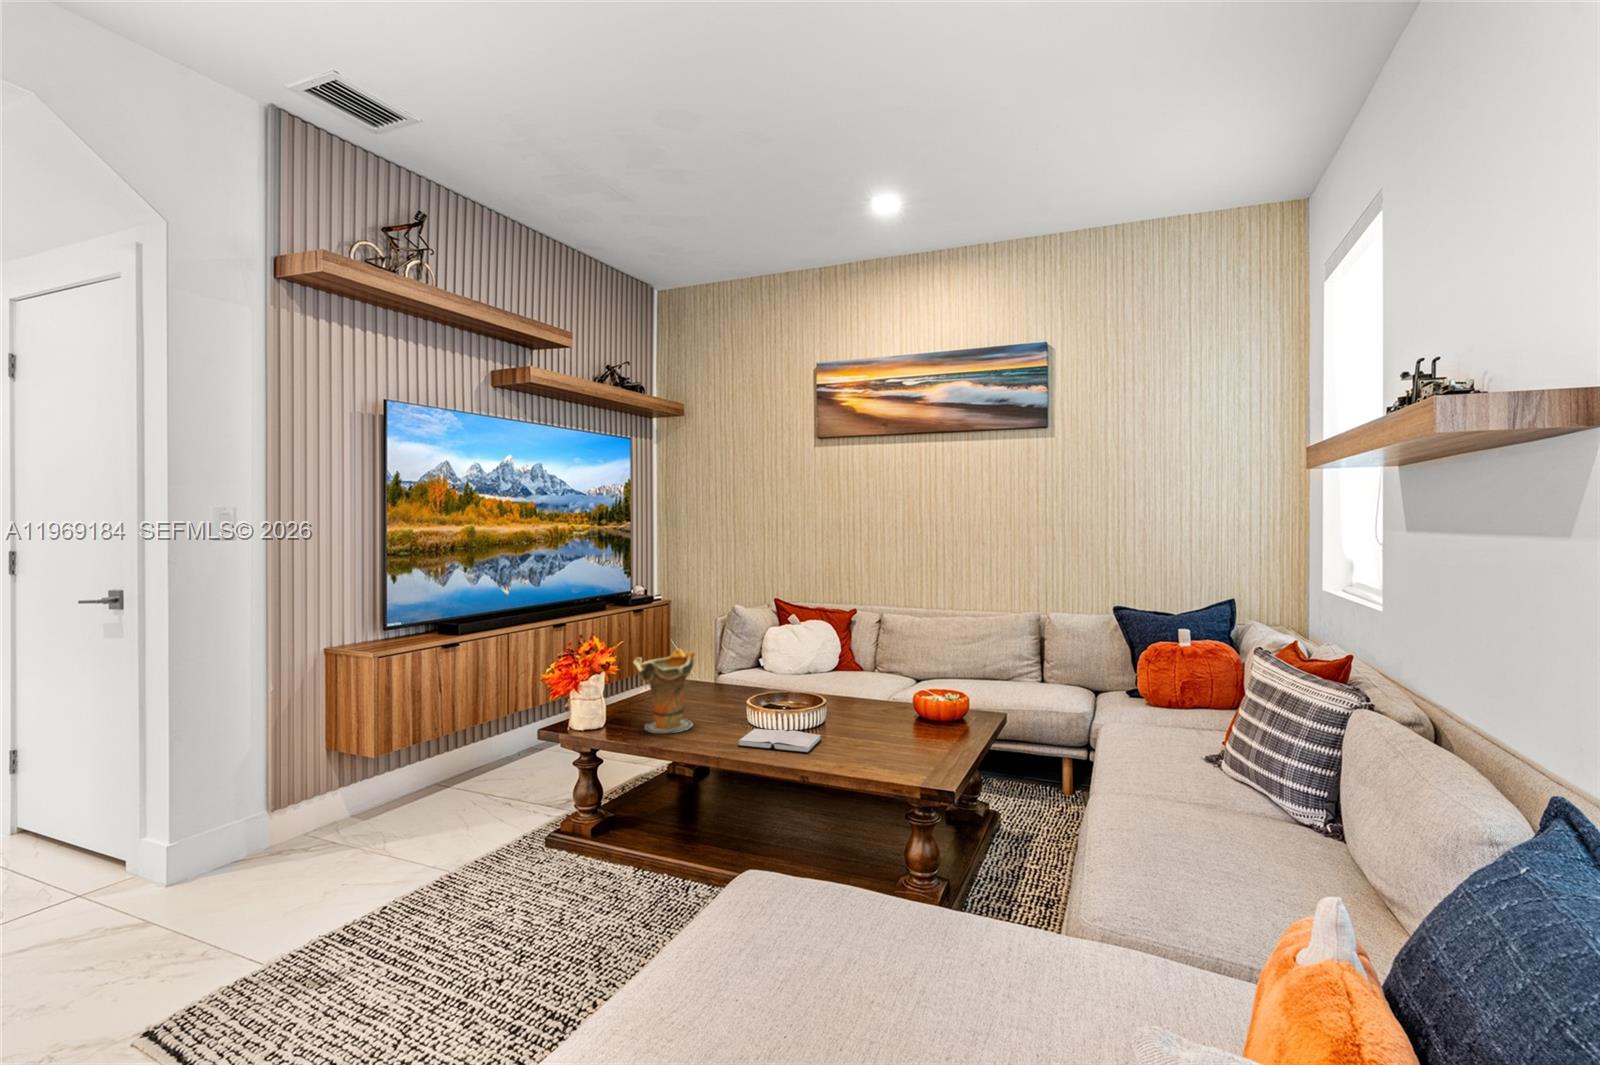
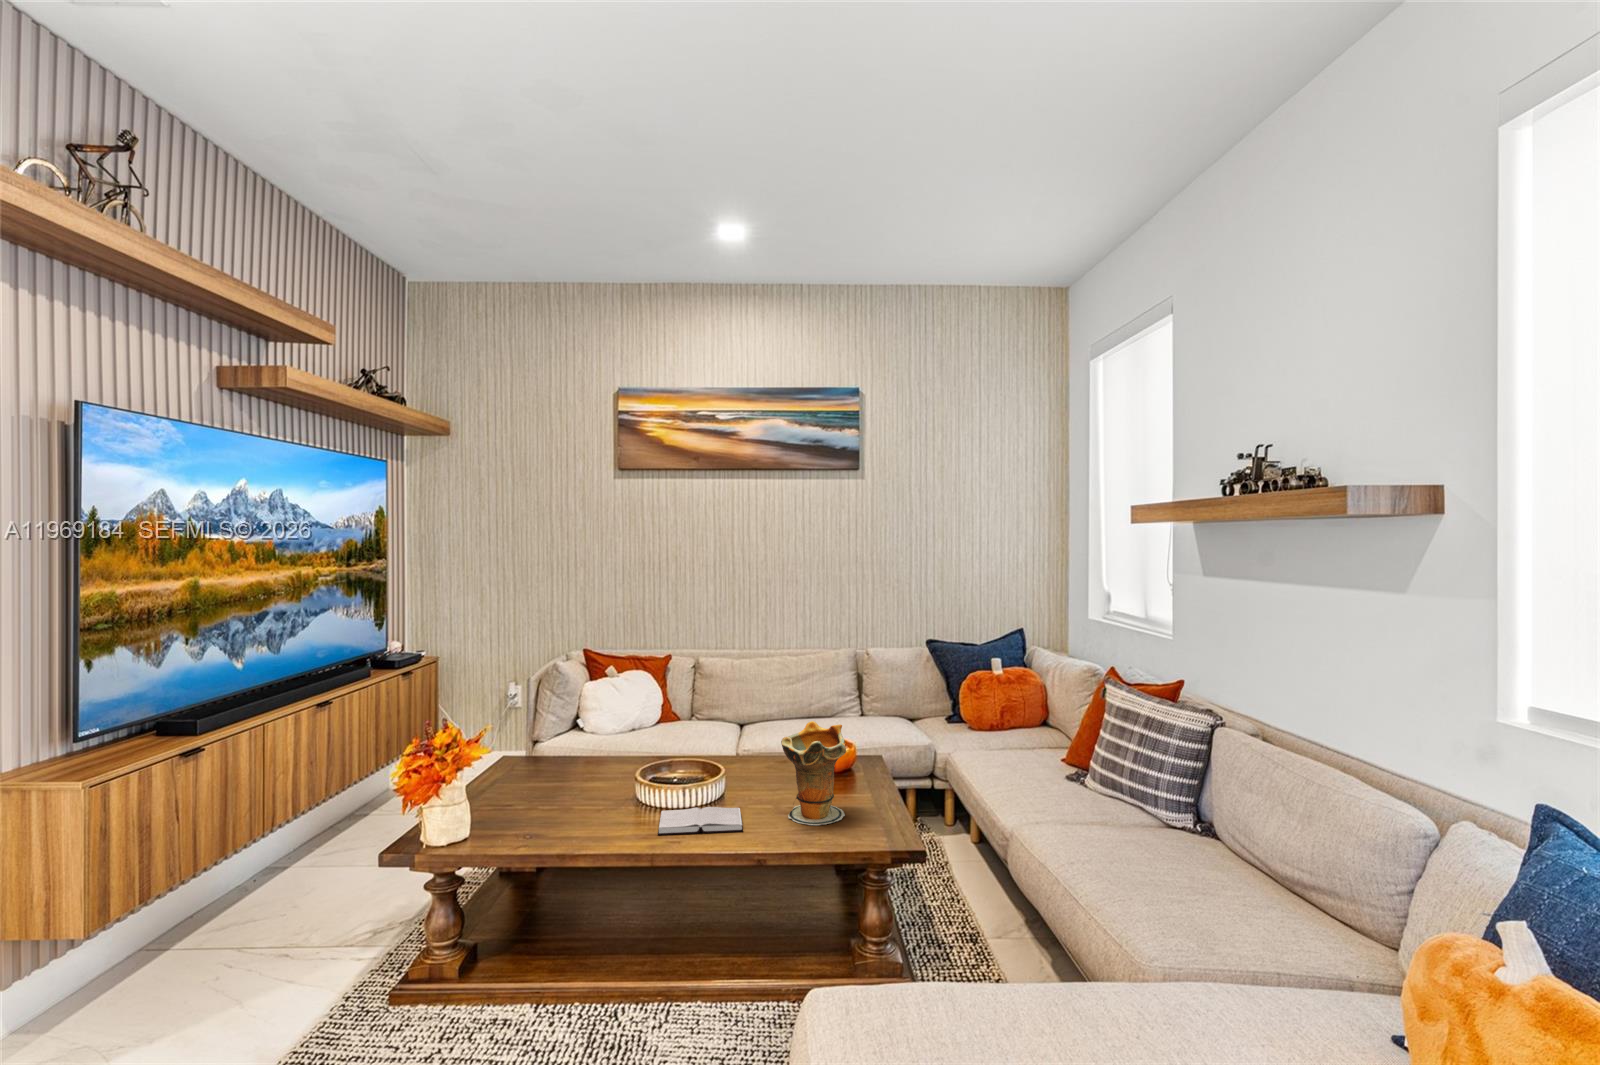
decorative vase: present [633,649,695,733] -> present [781,721,846,825]

